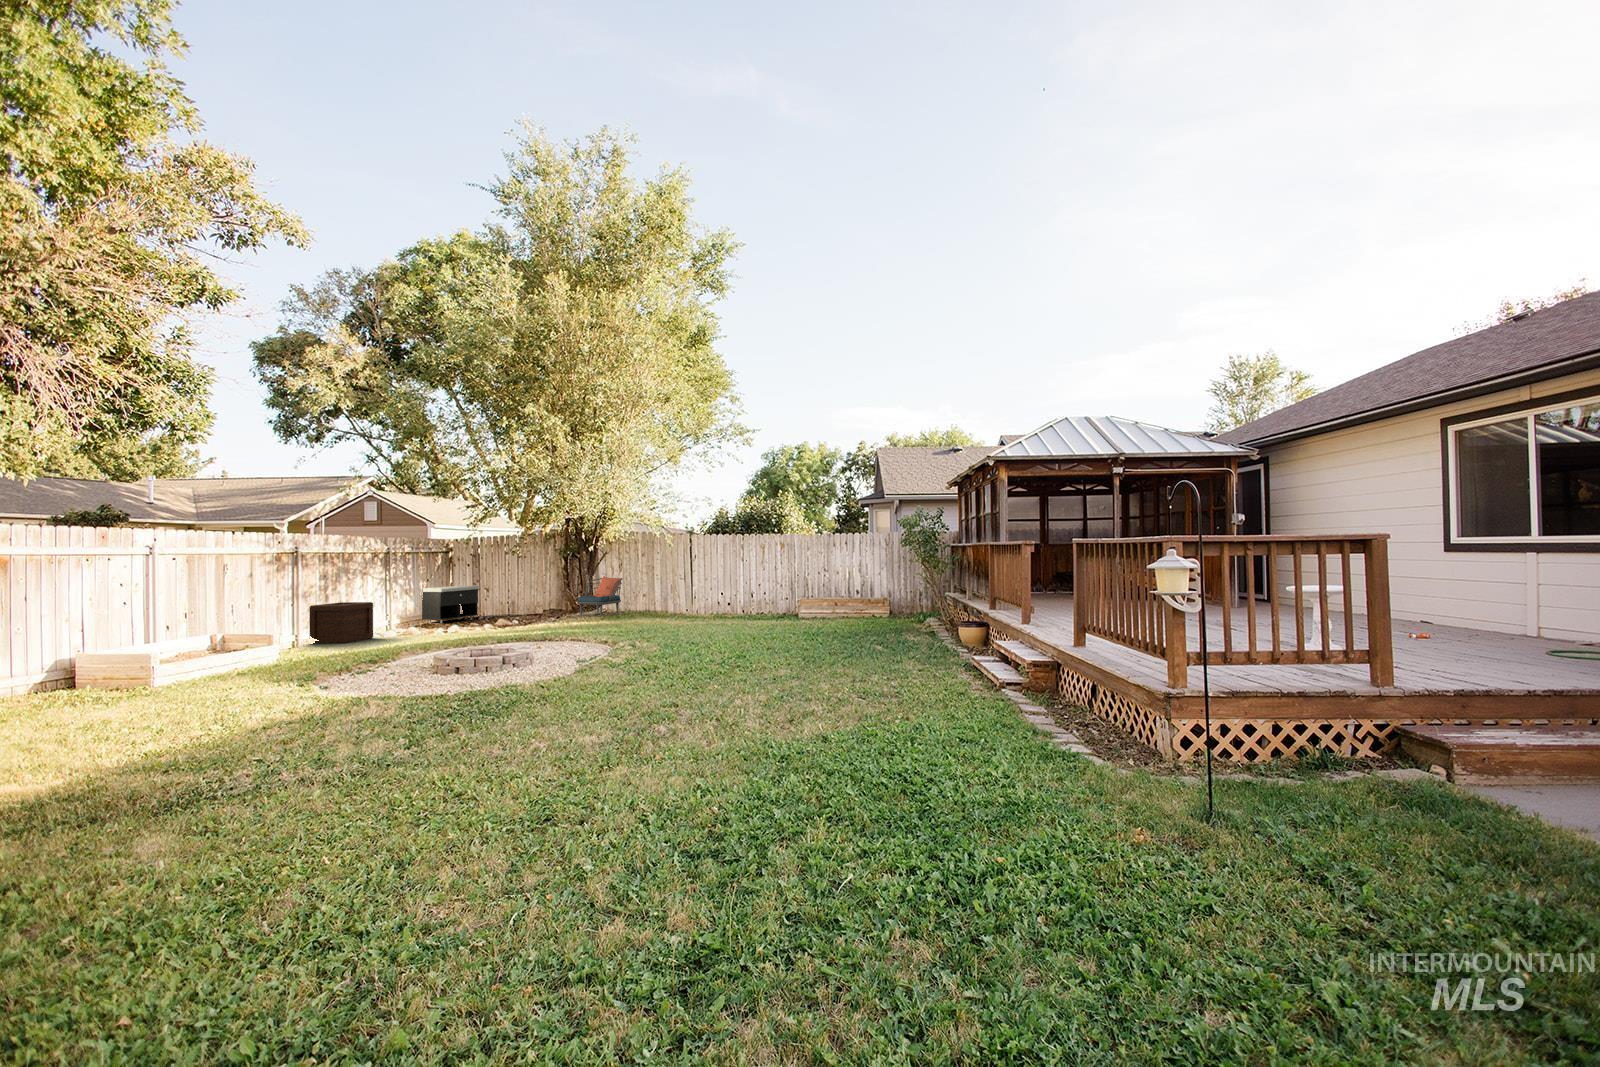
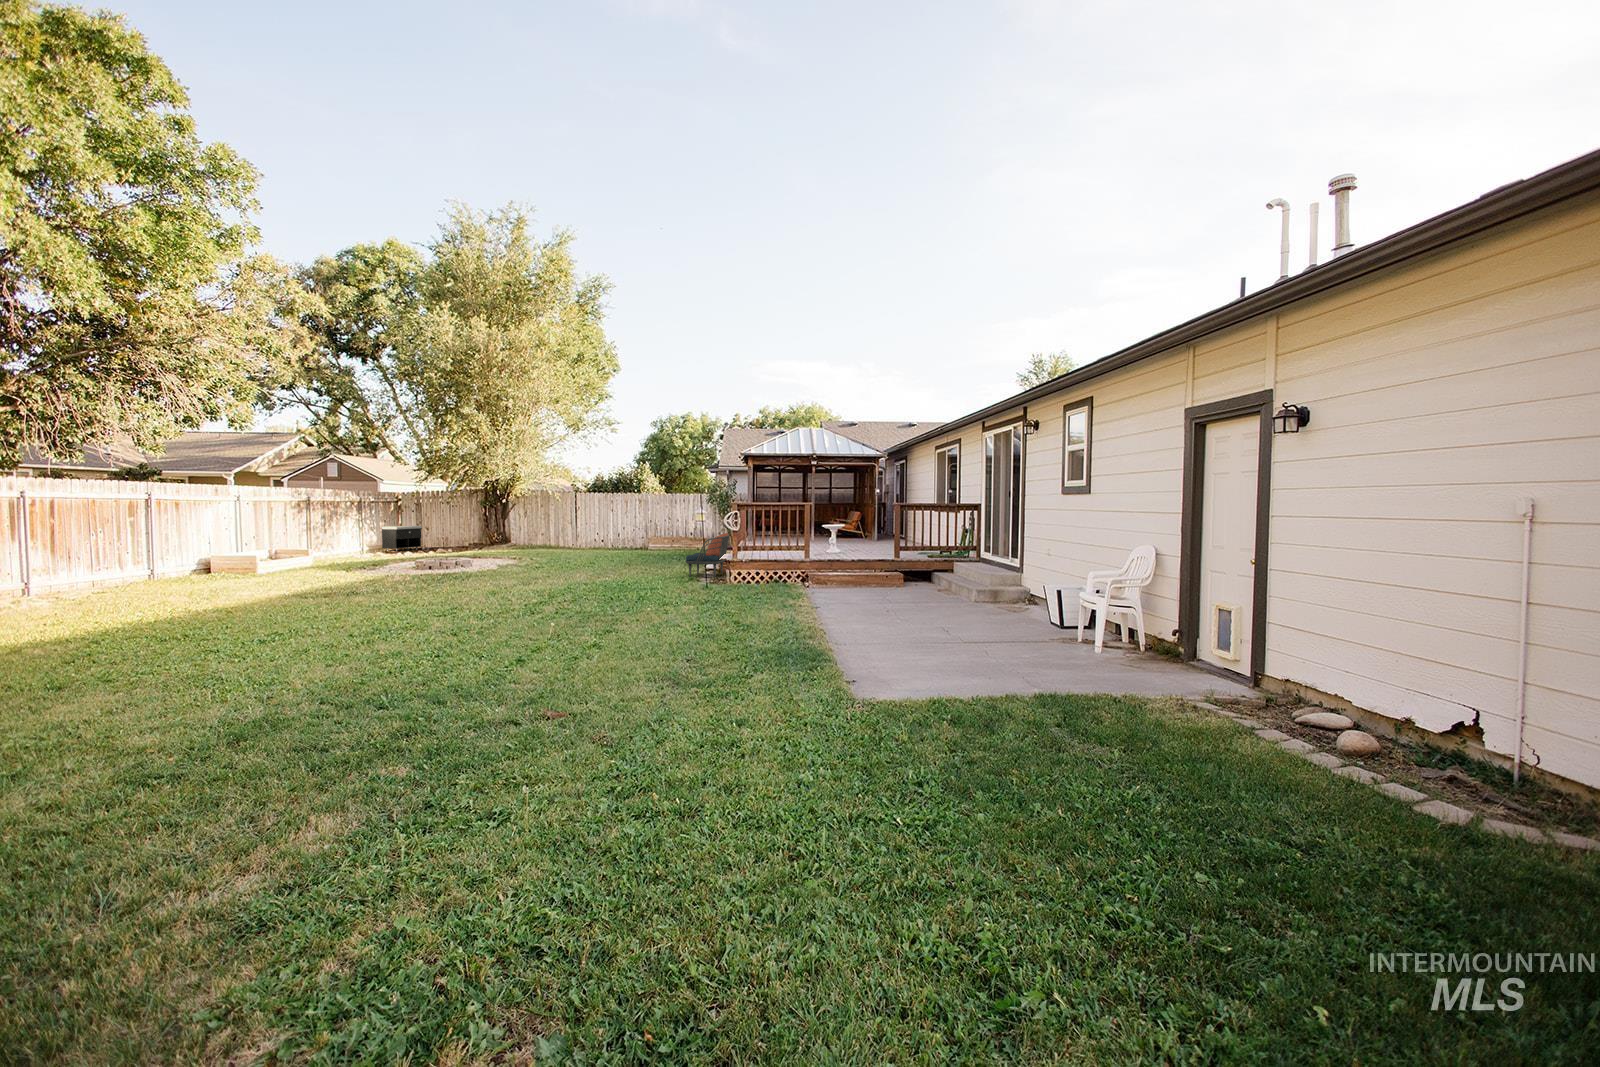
armchair: present [577,576,623,616] -> present [685,533,729,577]
wooden crate: present [309,602,373,643] -> none [318,534,358,559]

